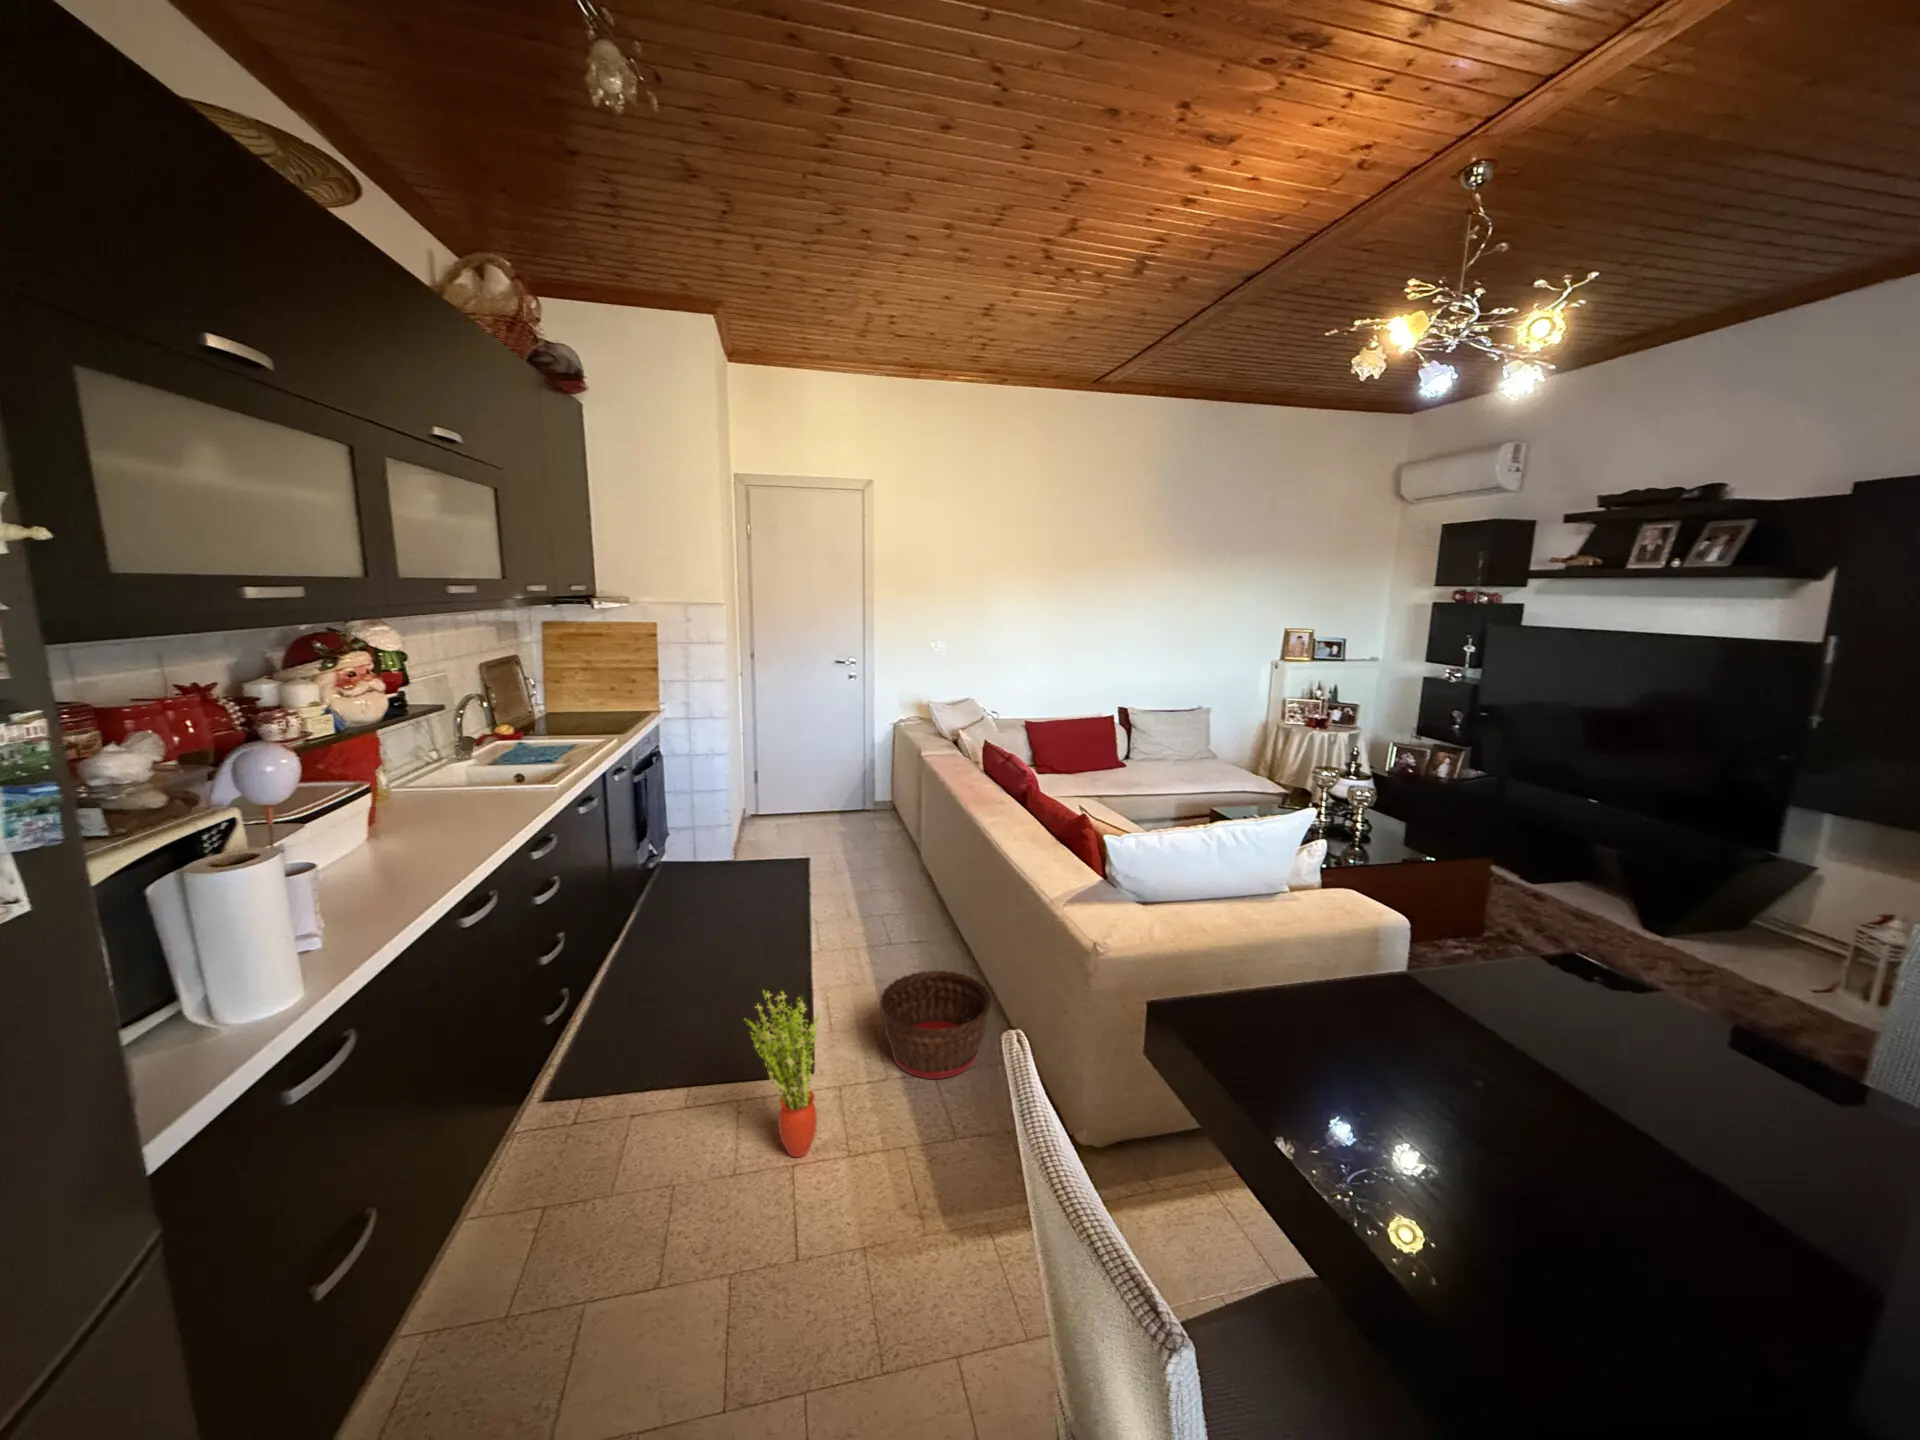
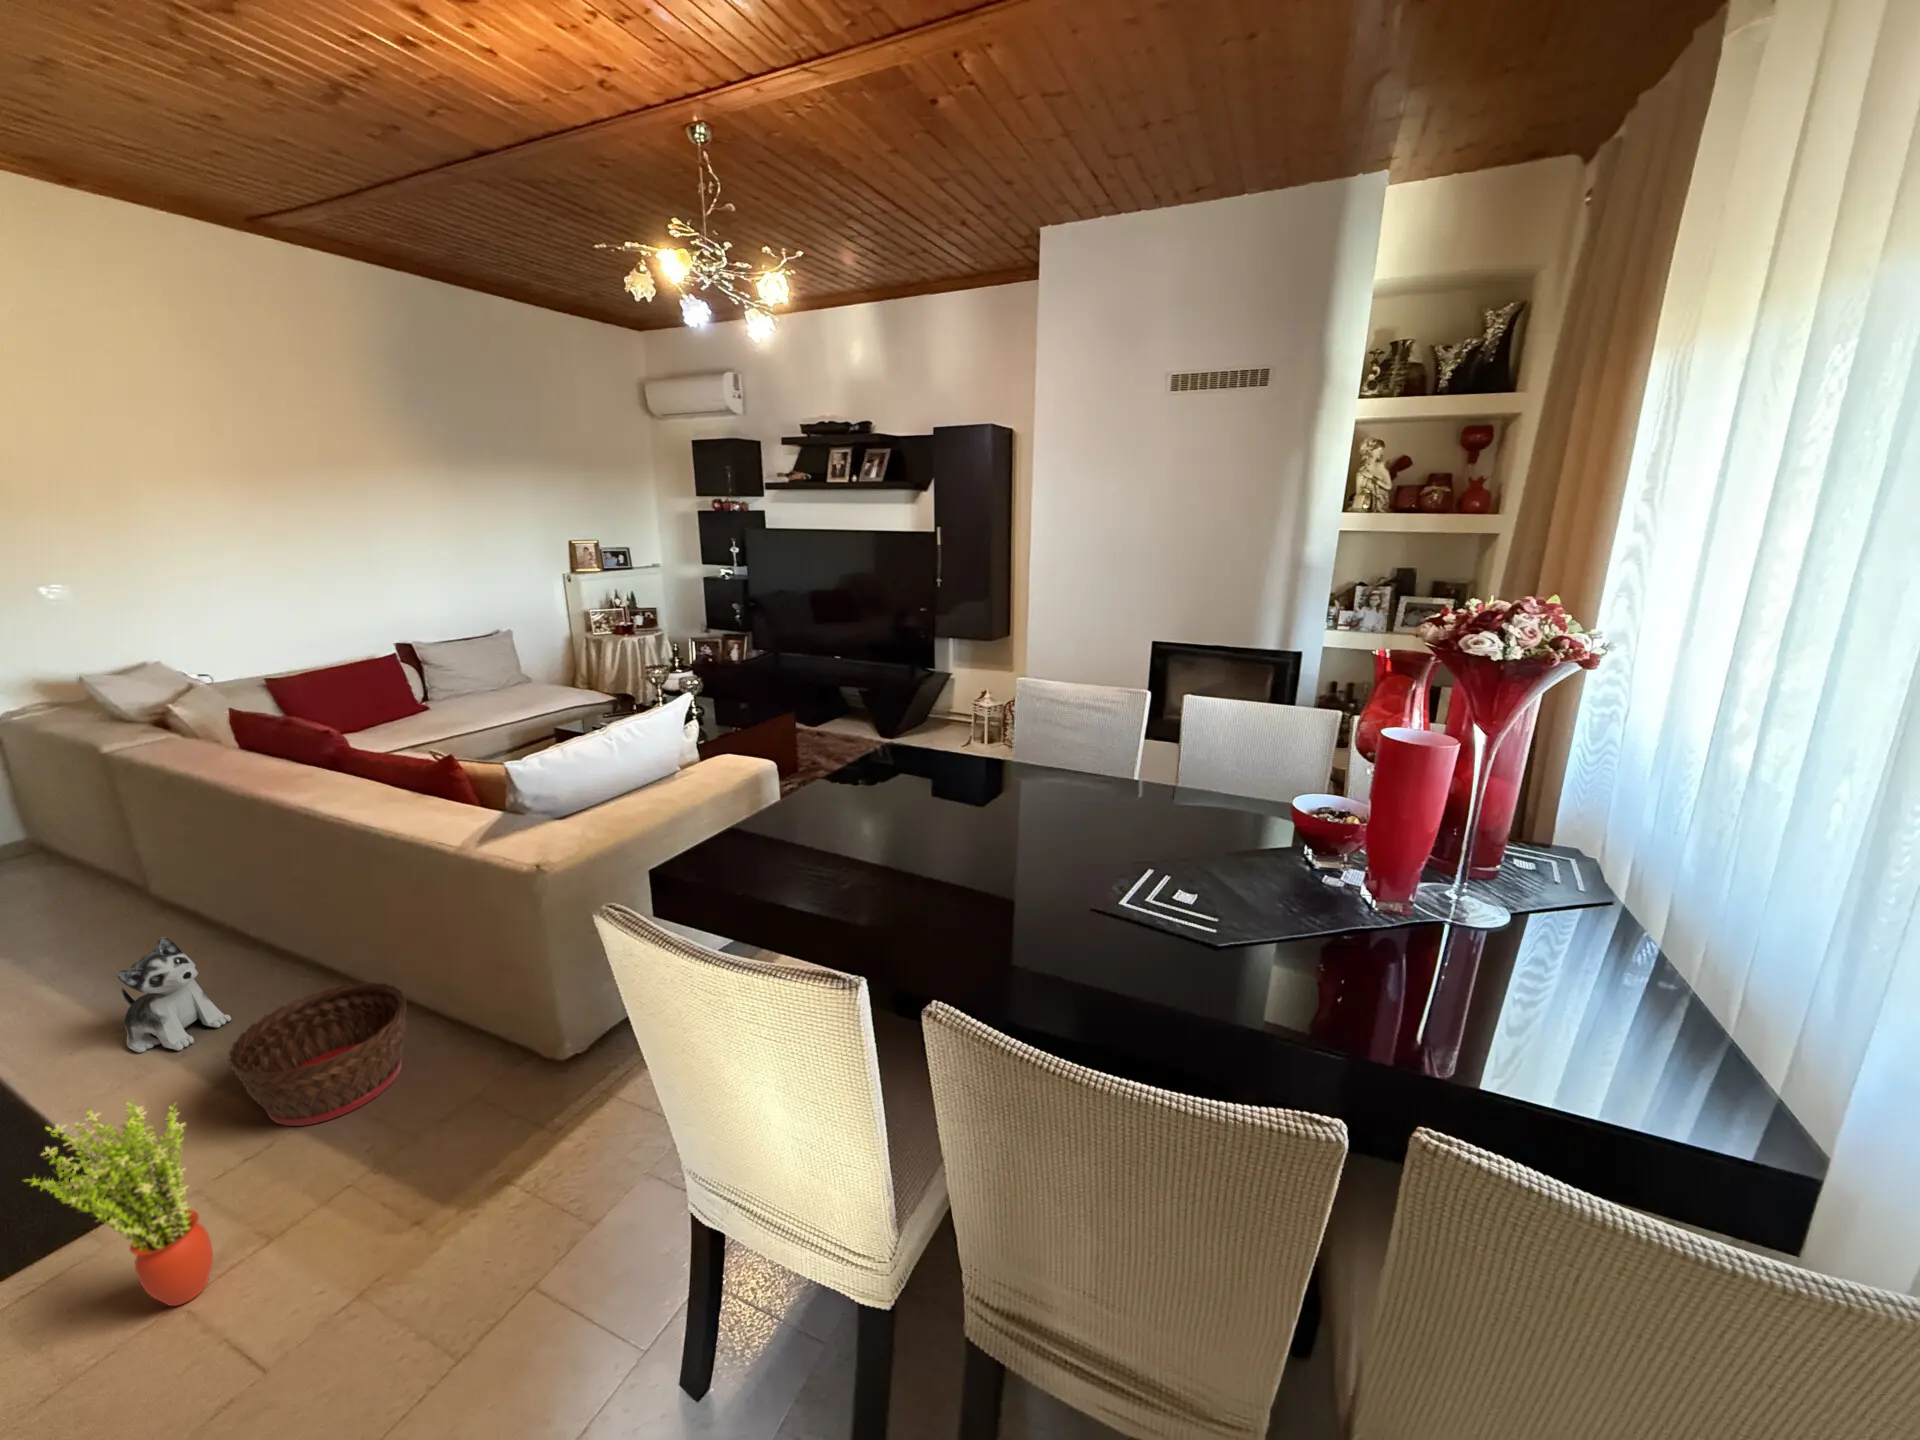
plush toy: none [863,888,912,972] -> present [117,937,231,1053]

